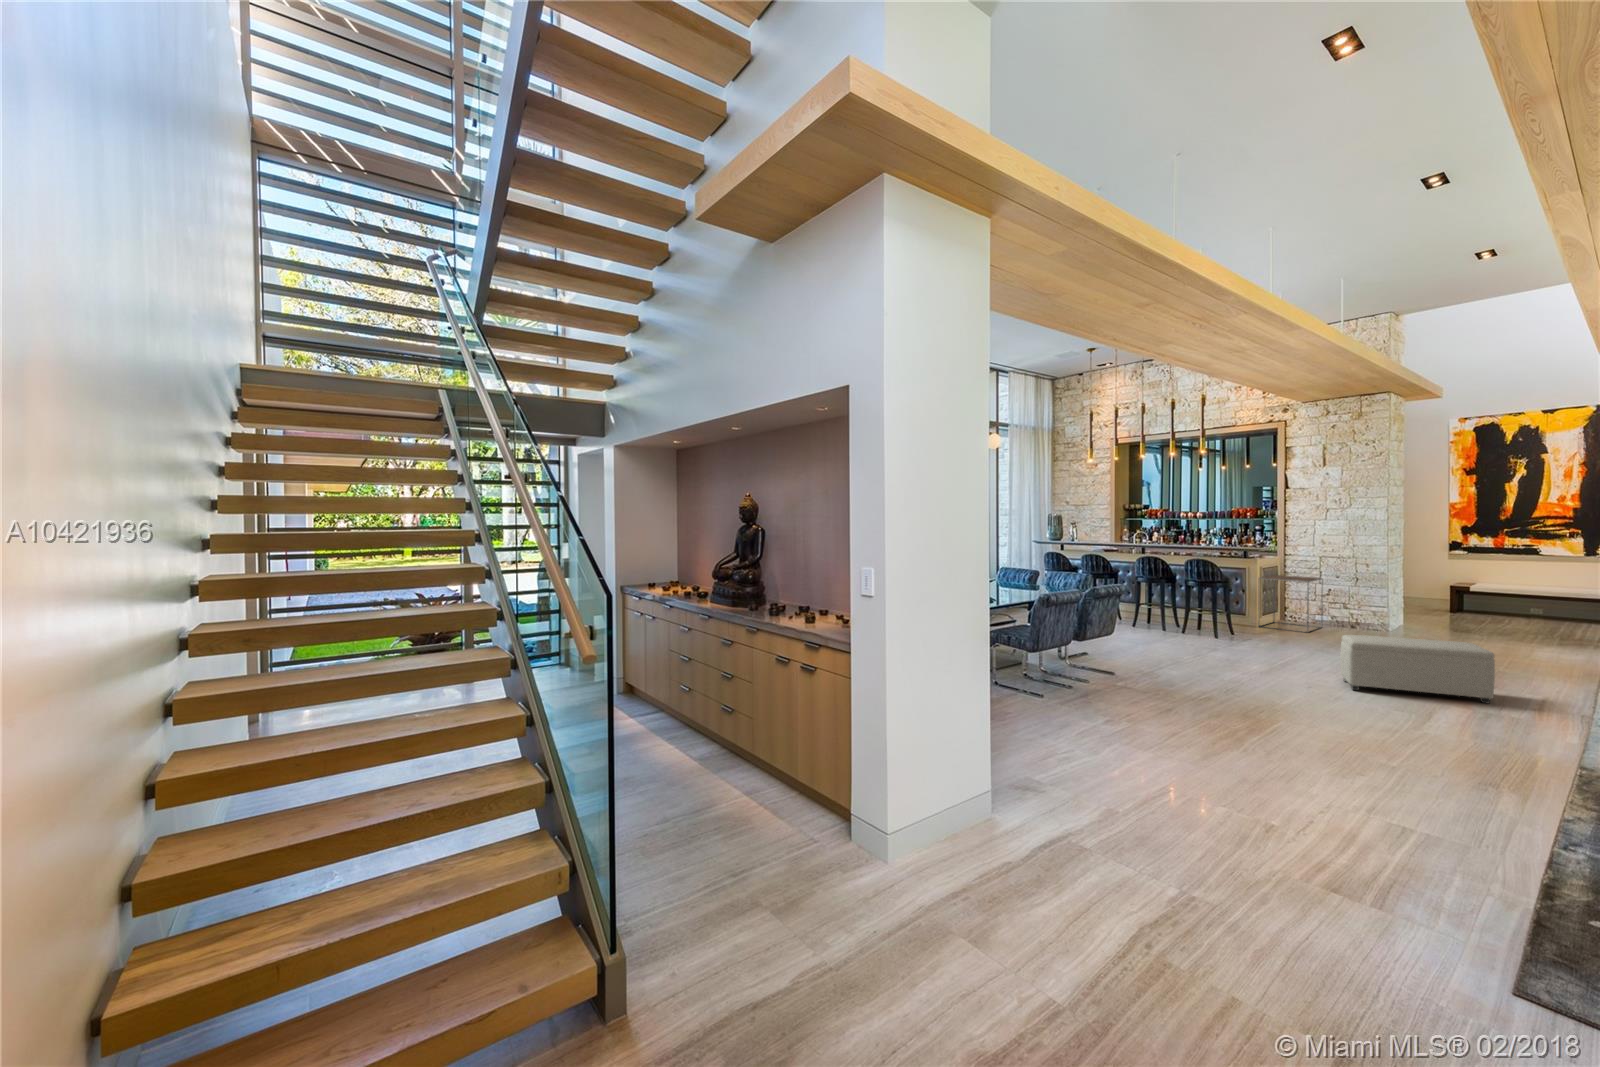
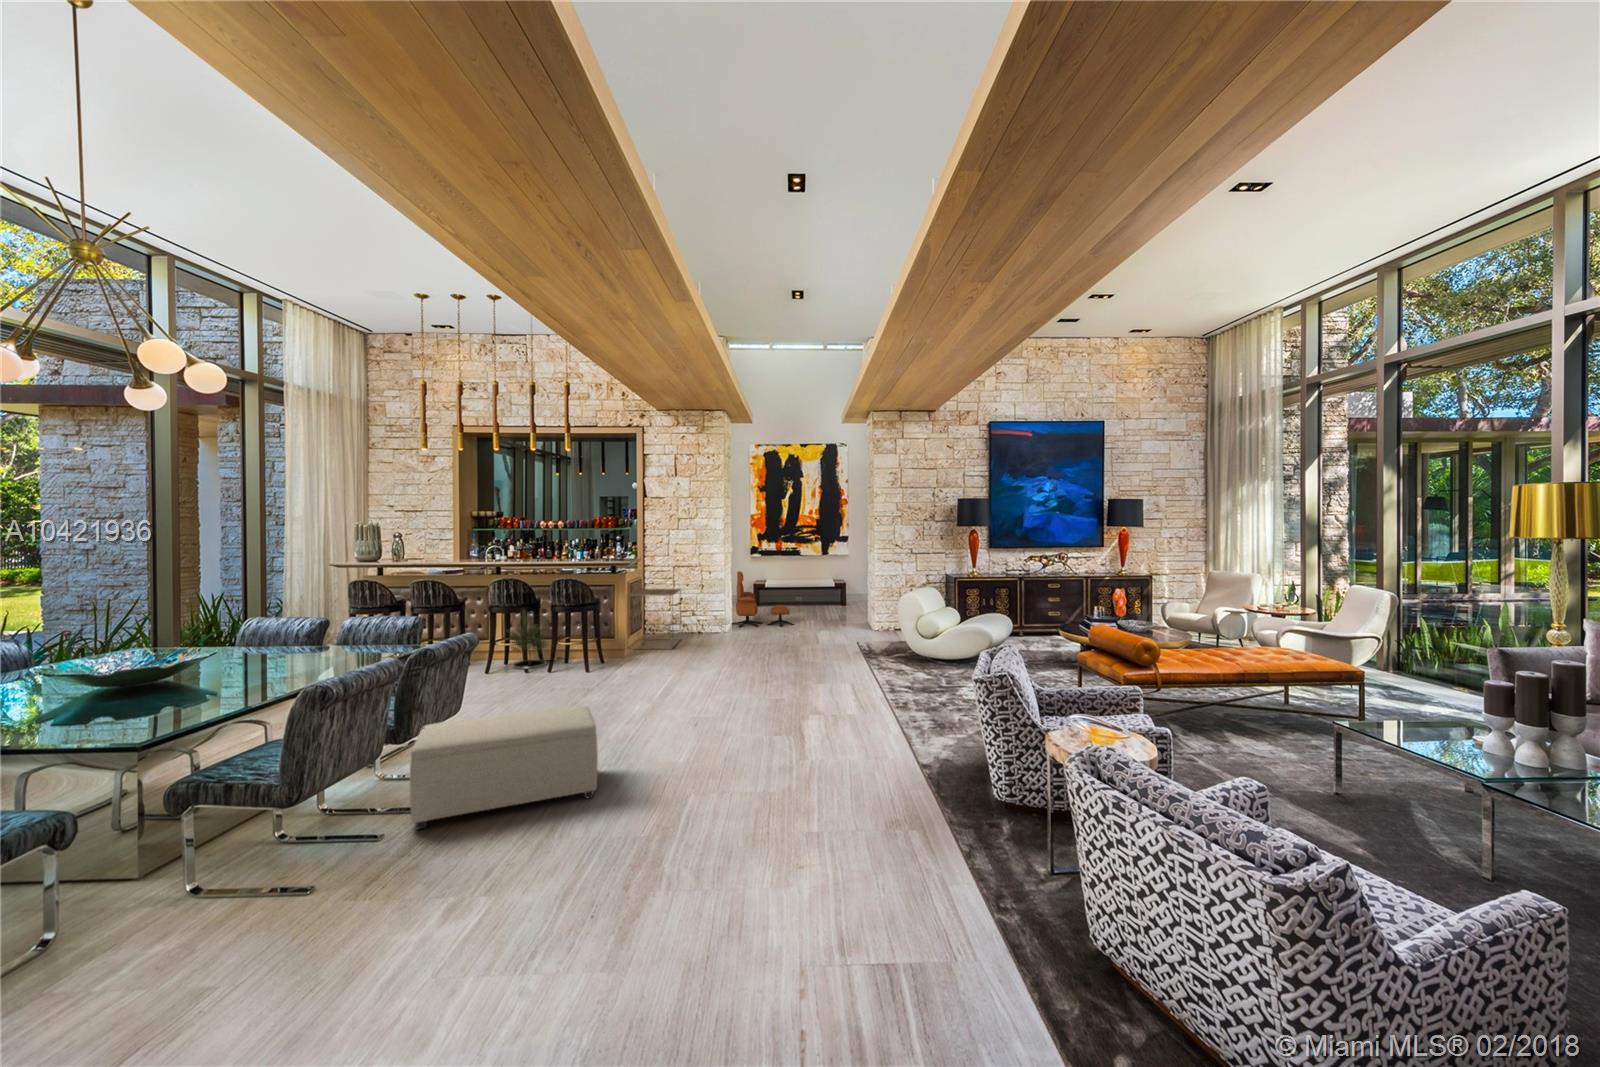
lounge chair: none [1400,567,1499,634] -> present [731,571,794,627]
potted tree: none [1148,581,1184,627] -> present [508,612,548,669]
ottoman: present [1340,635,1495,704] -> present [410,706,598,829]

